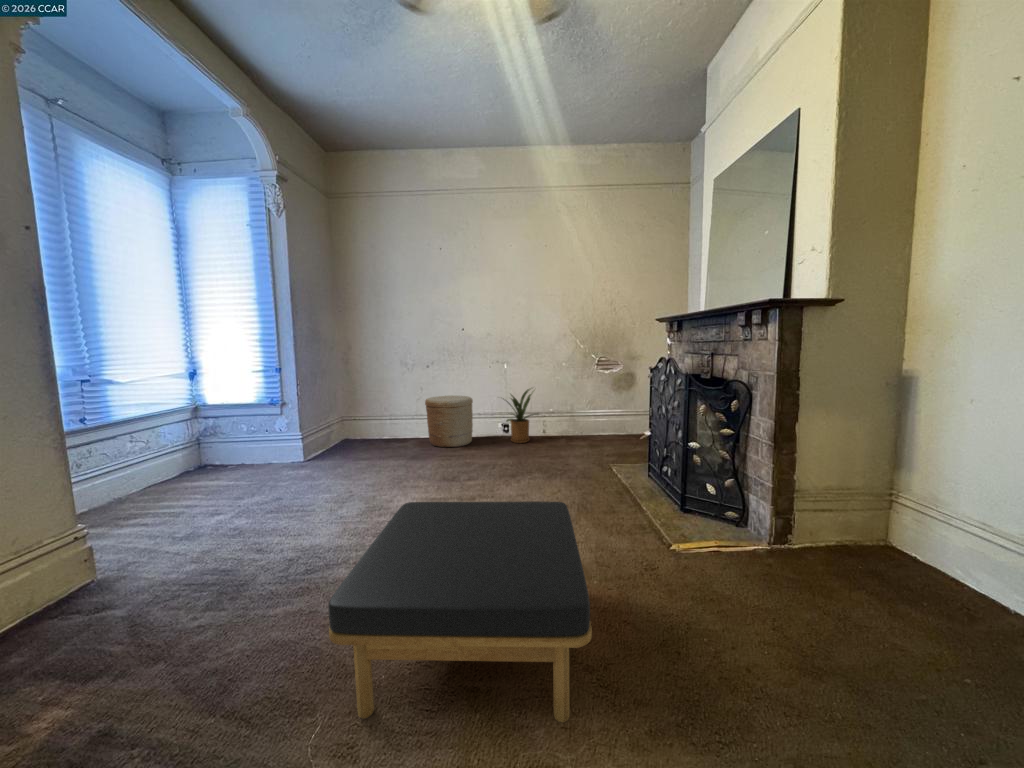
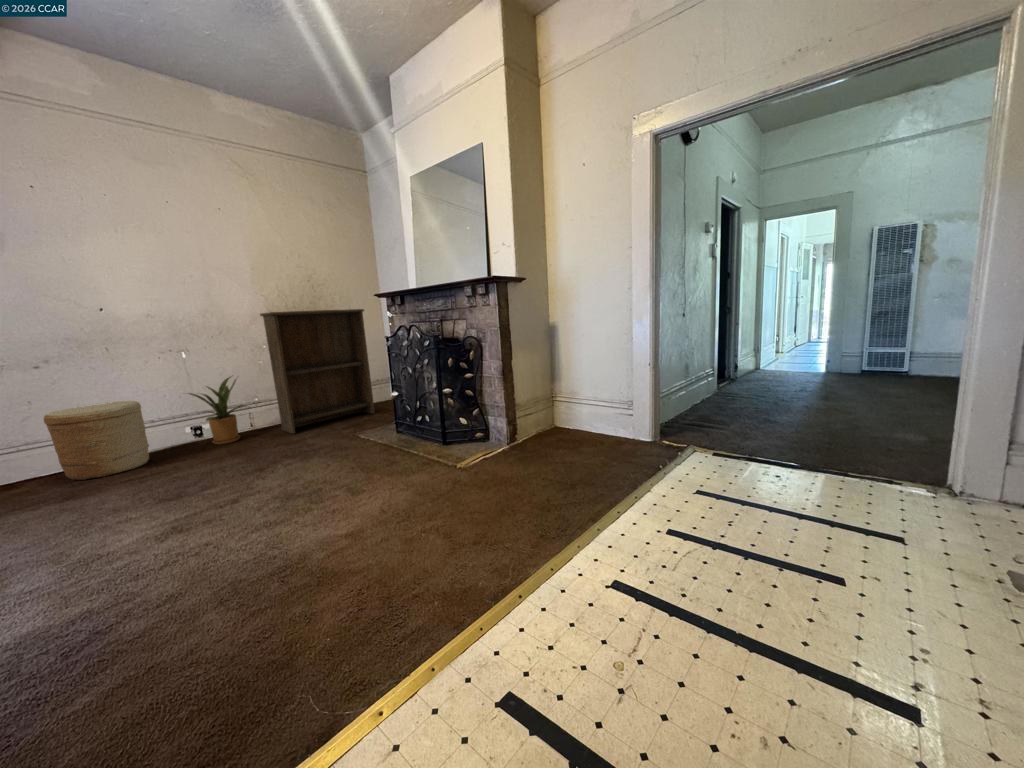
bookshelf: none [558,334,653,448] -> present [260,309,375,434]
ottoman: present [328,502,592,723] -> none [226,449,499,689]

